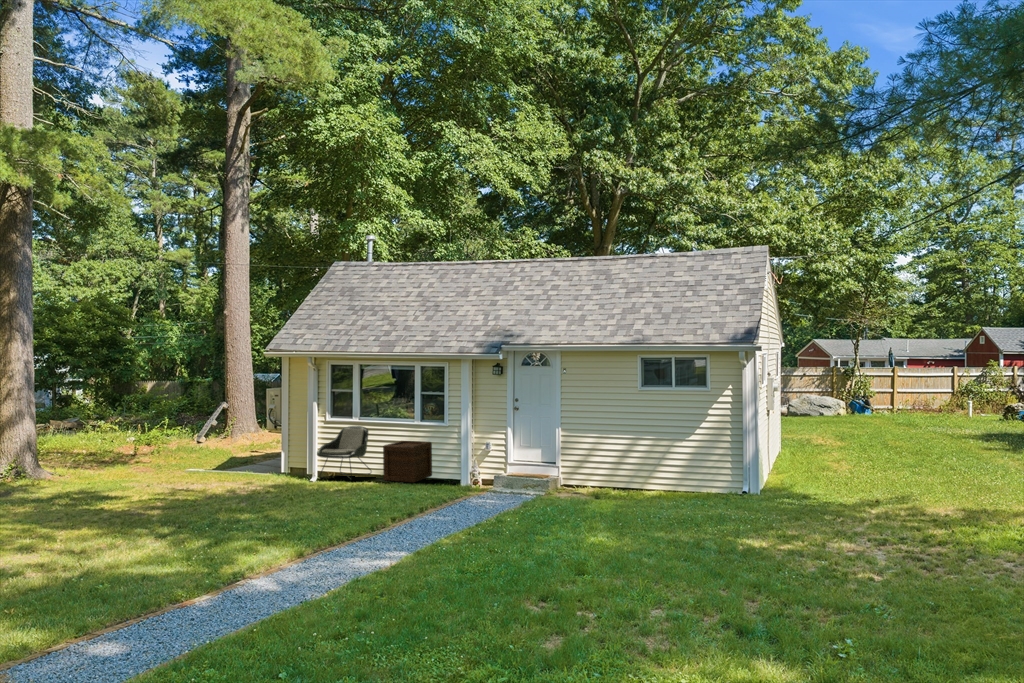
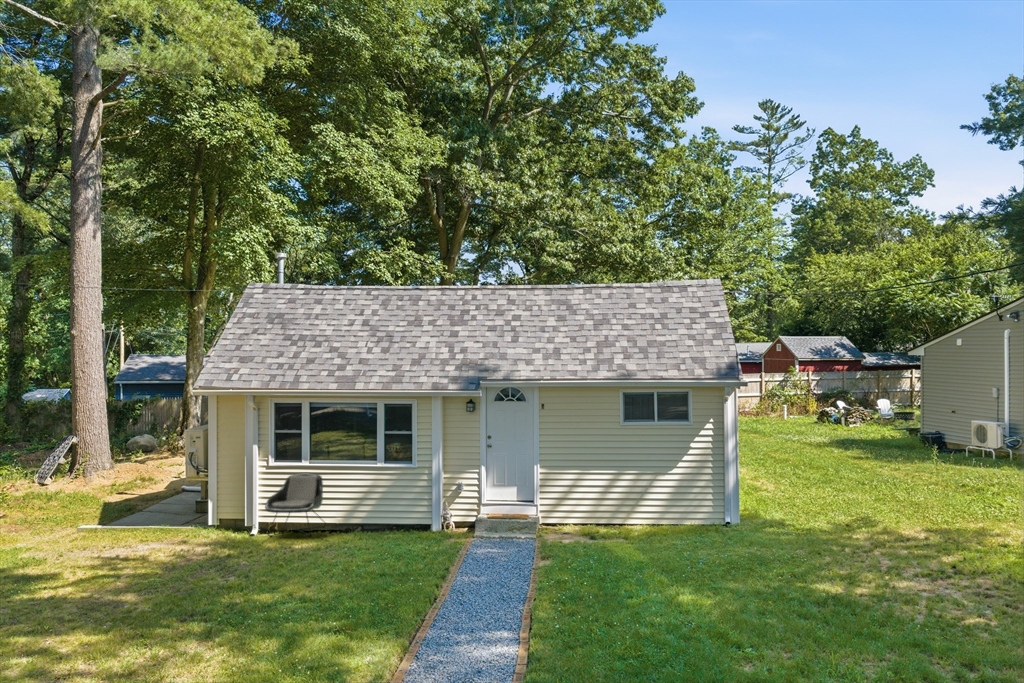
wooden crate: present [383,441,432,483] -> none [348,487,399,535]

